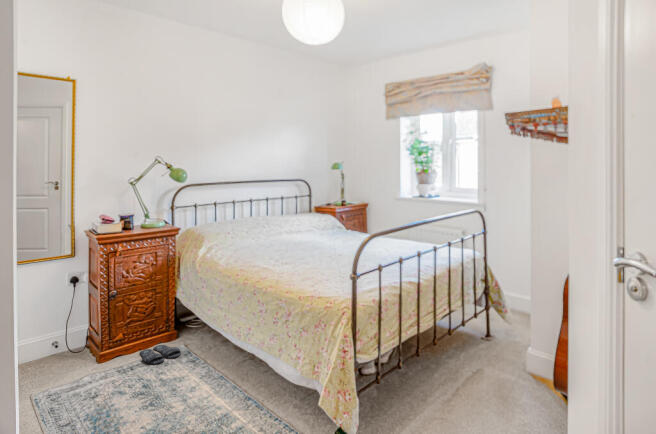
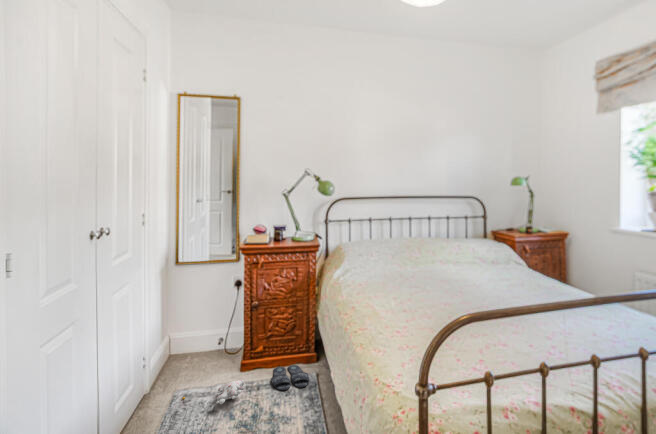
plush toy: none [52,364,122,396] -> present [182,380,245,404]

